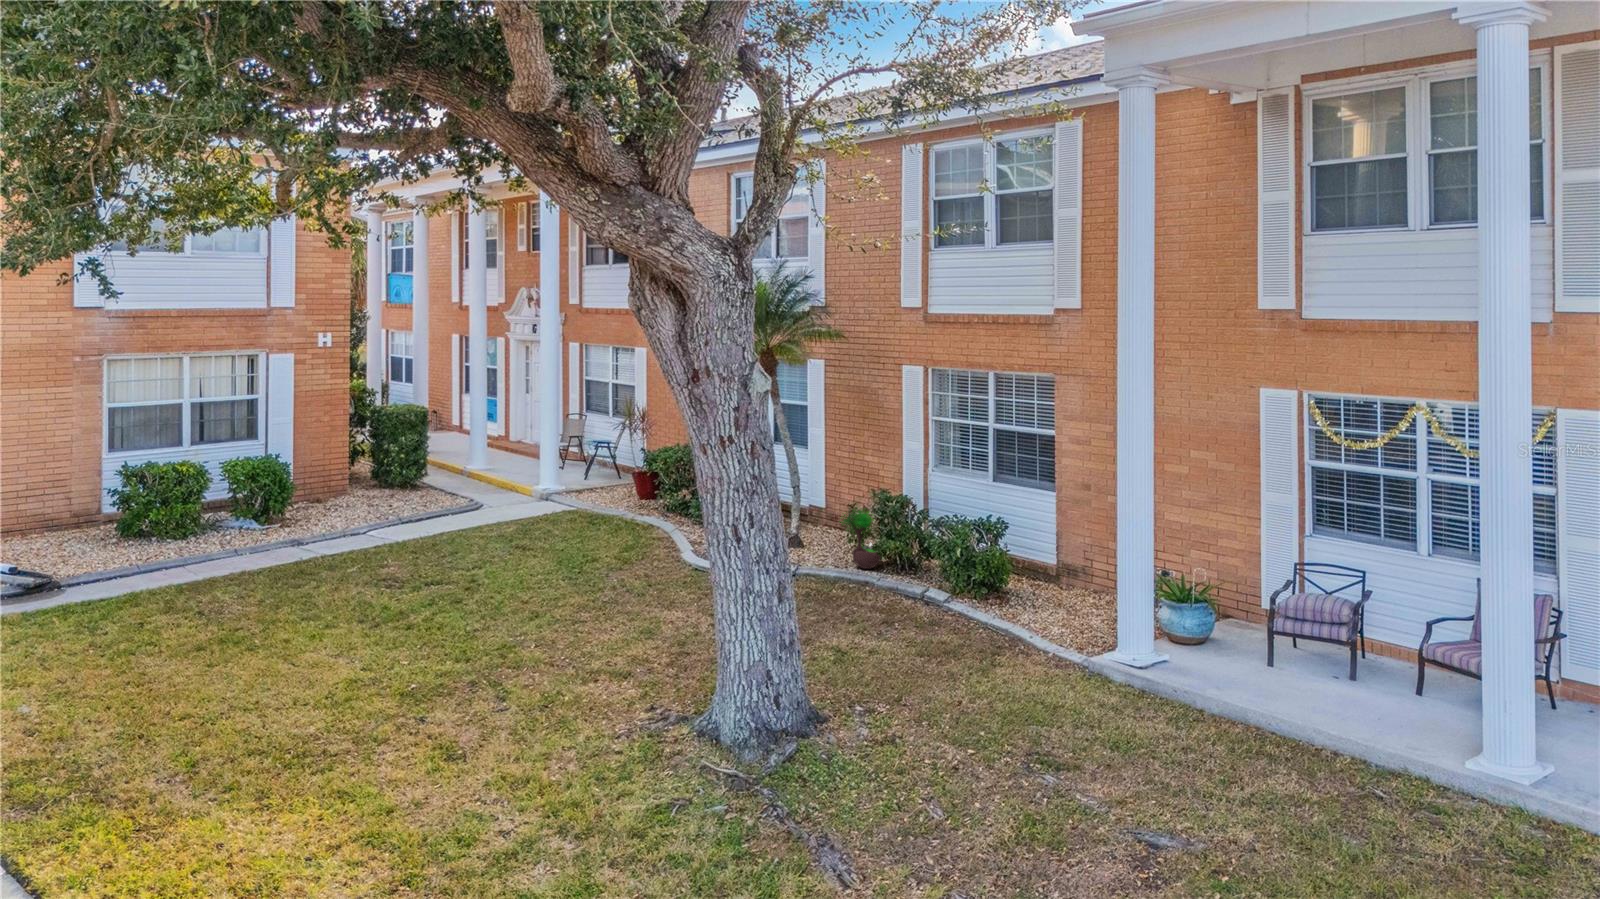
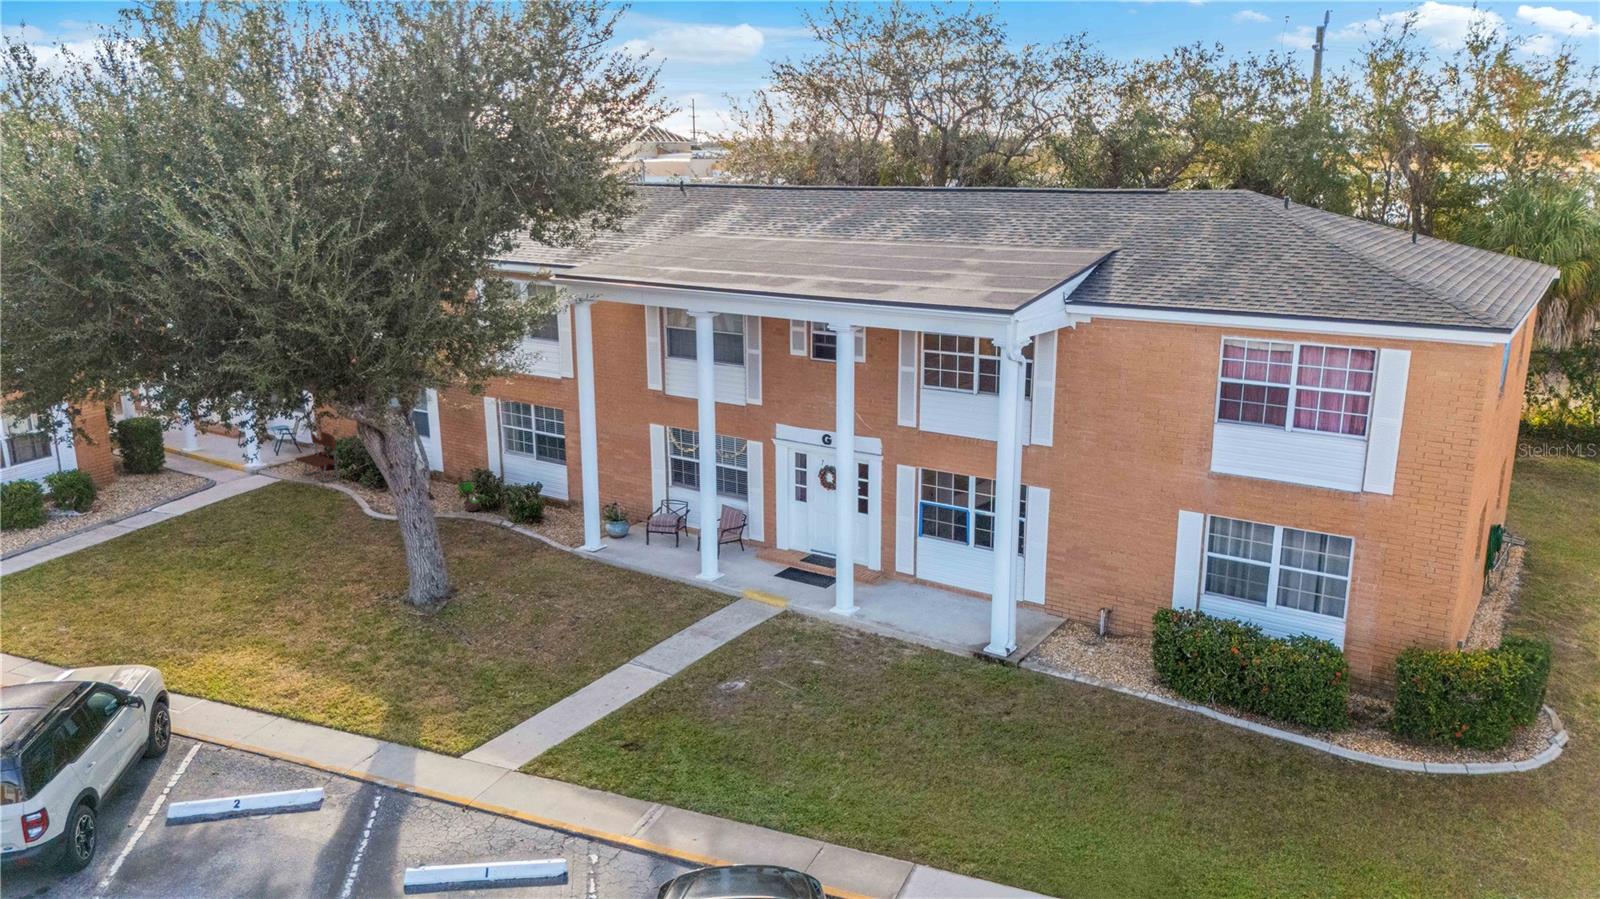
bench: none [597,432,657,512] -> present [295,432,338,482]

